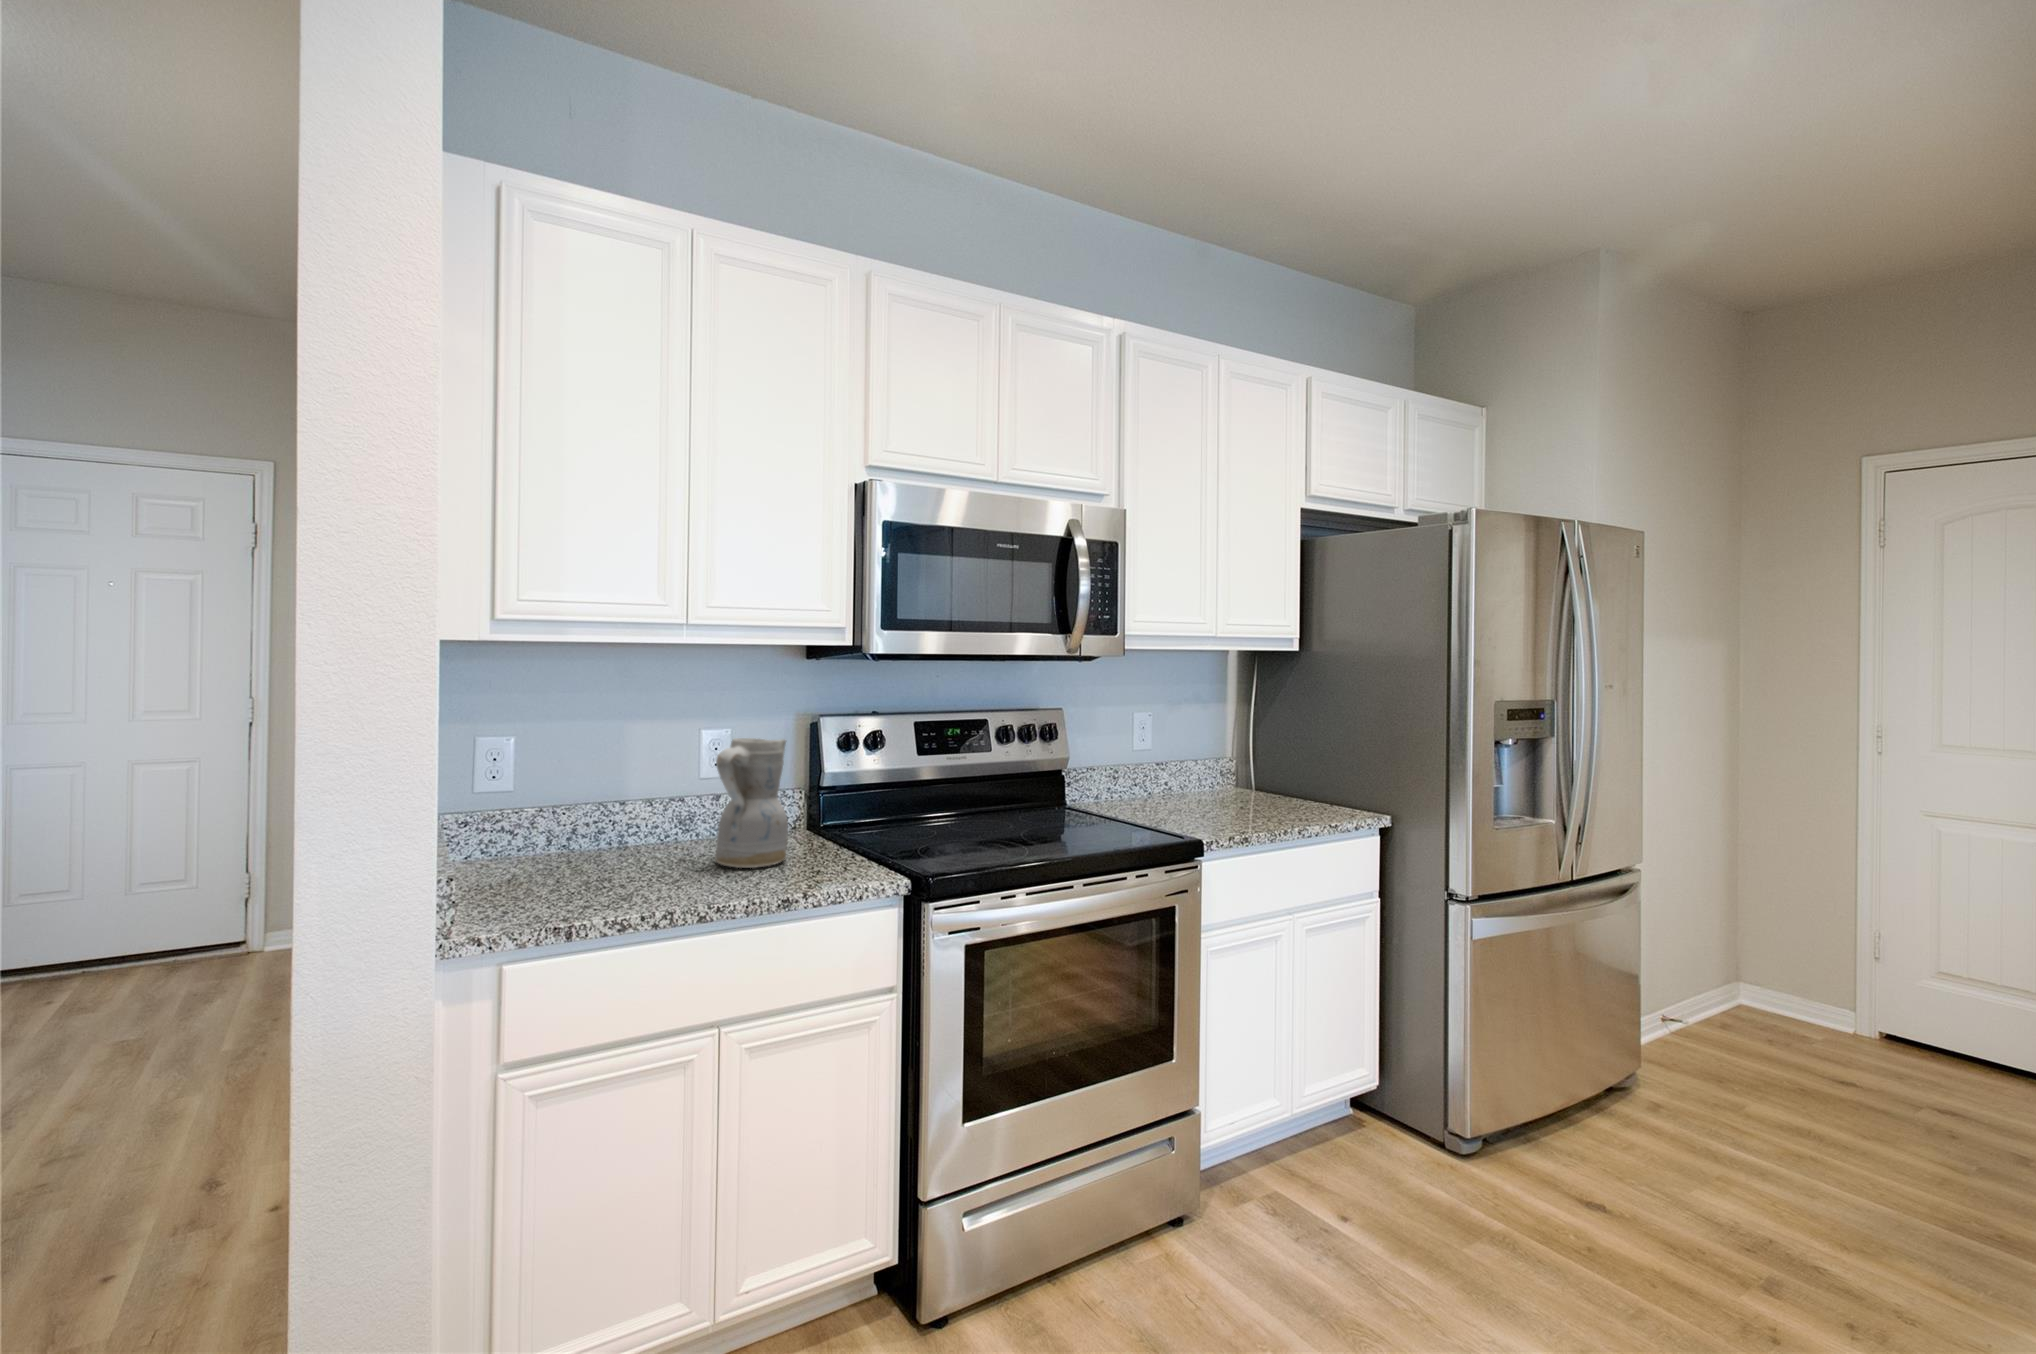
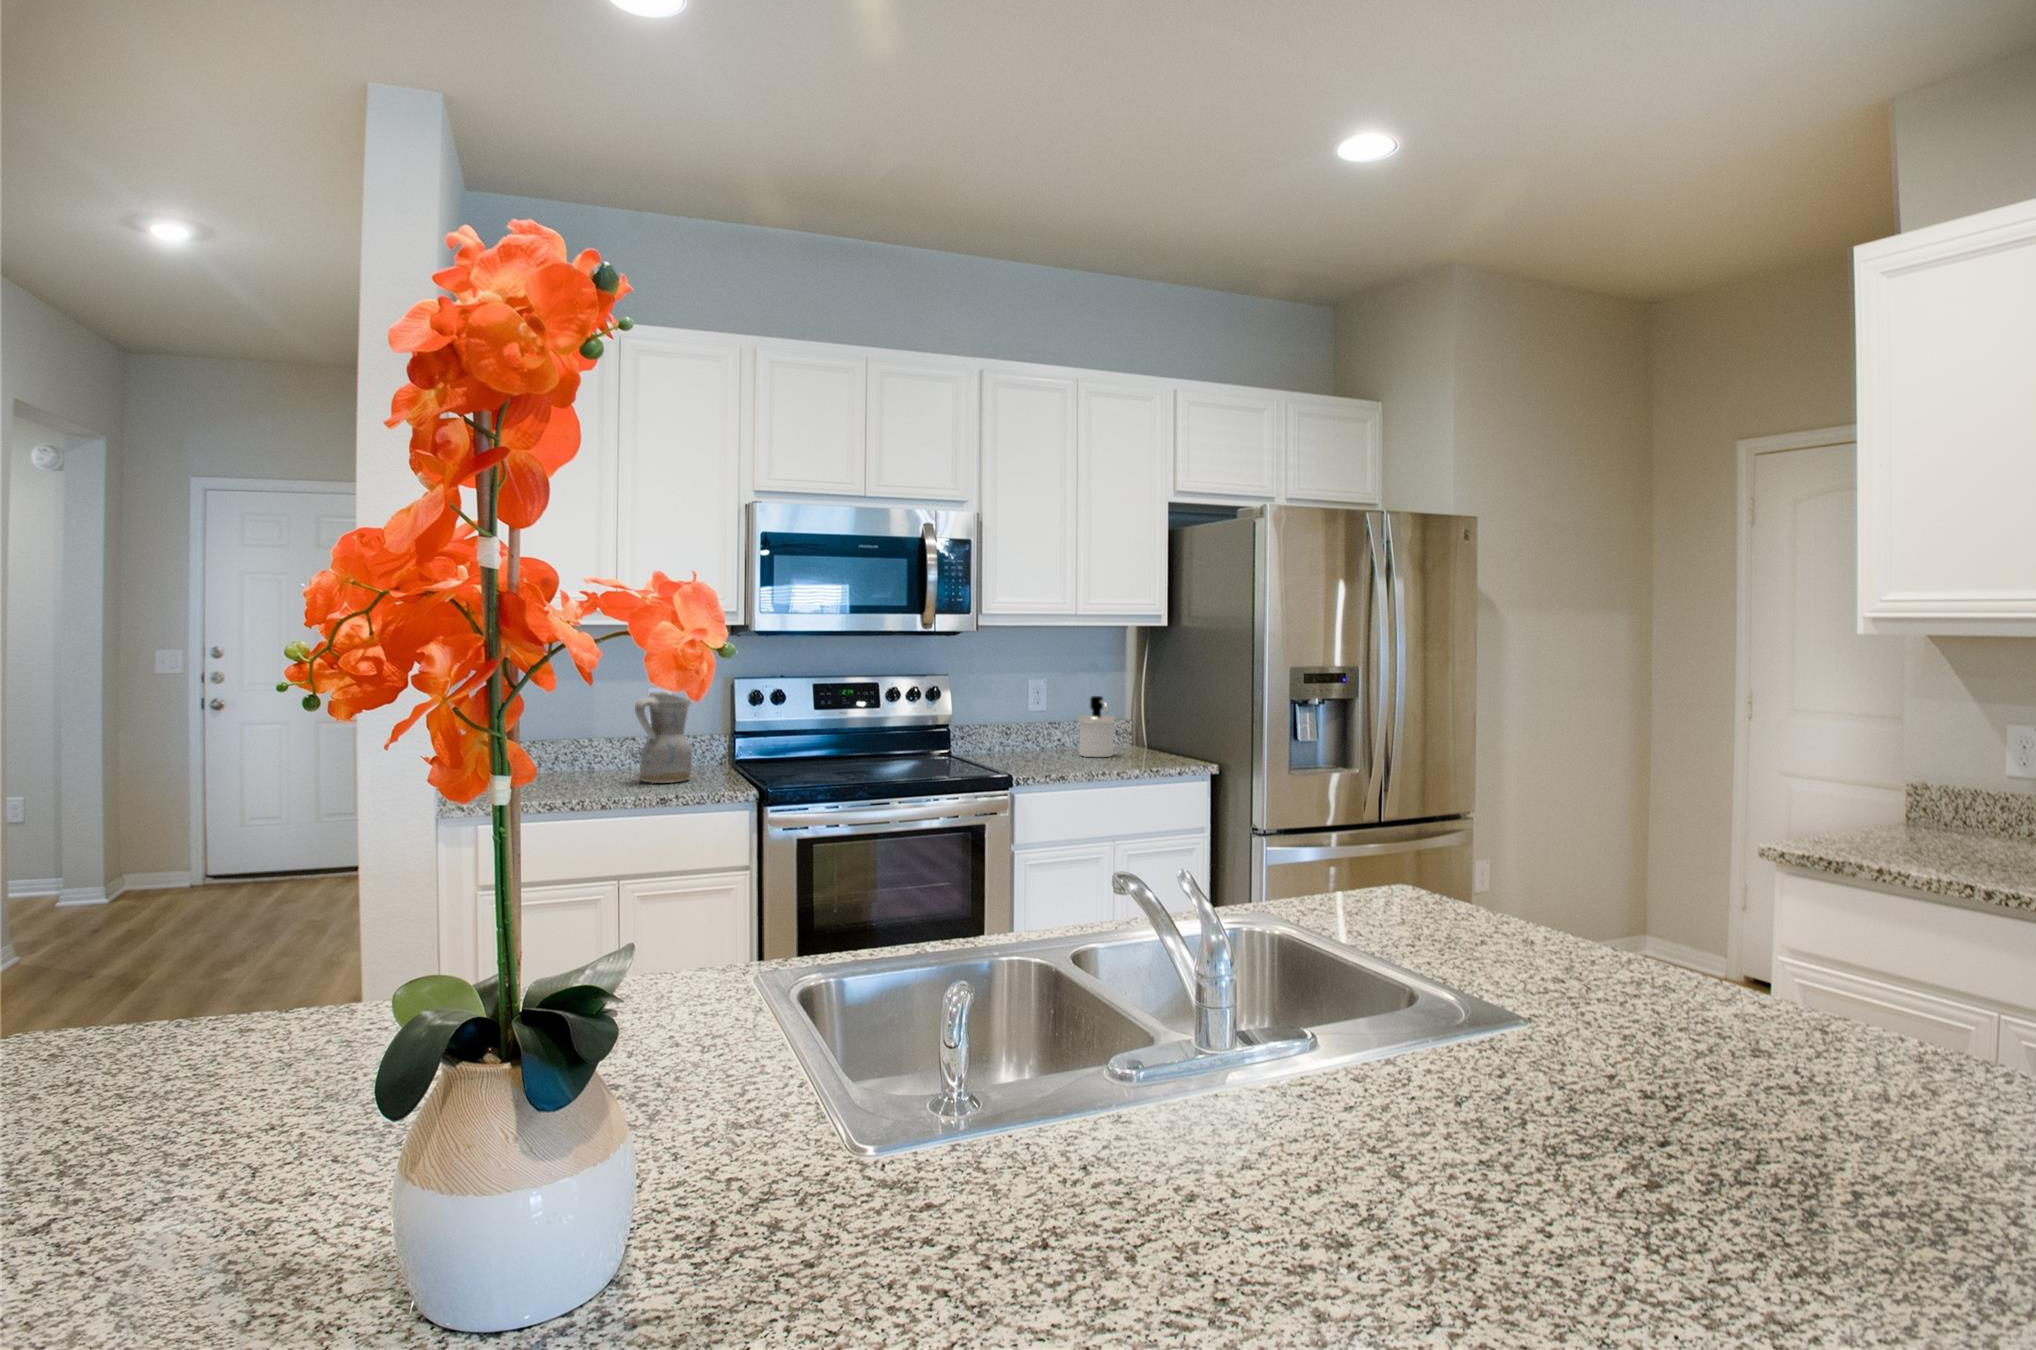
soap dispenser: none [1205,734,1254,806] -> present [1078,696,1115,757]

